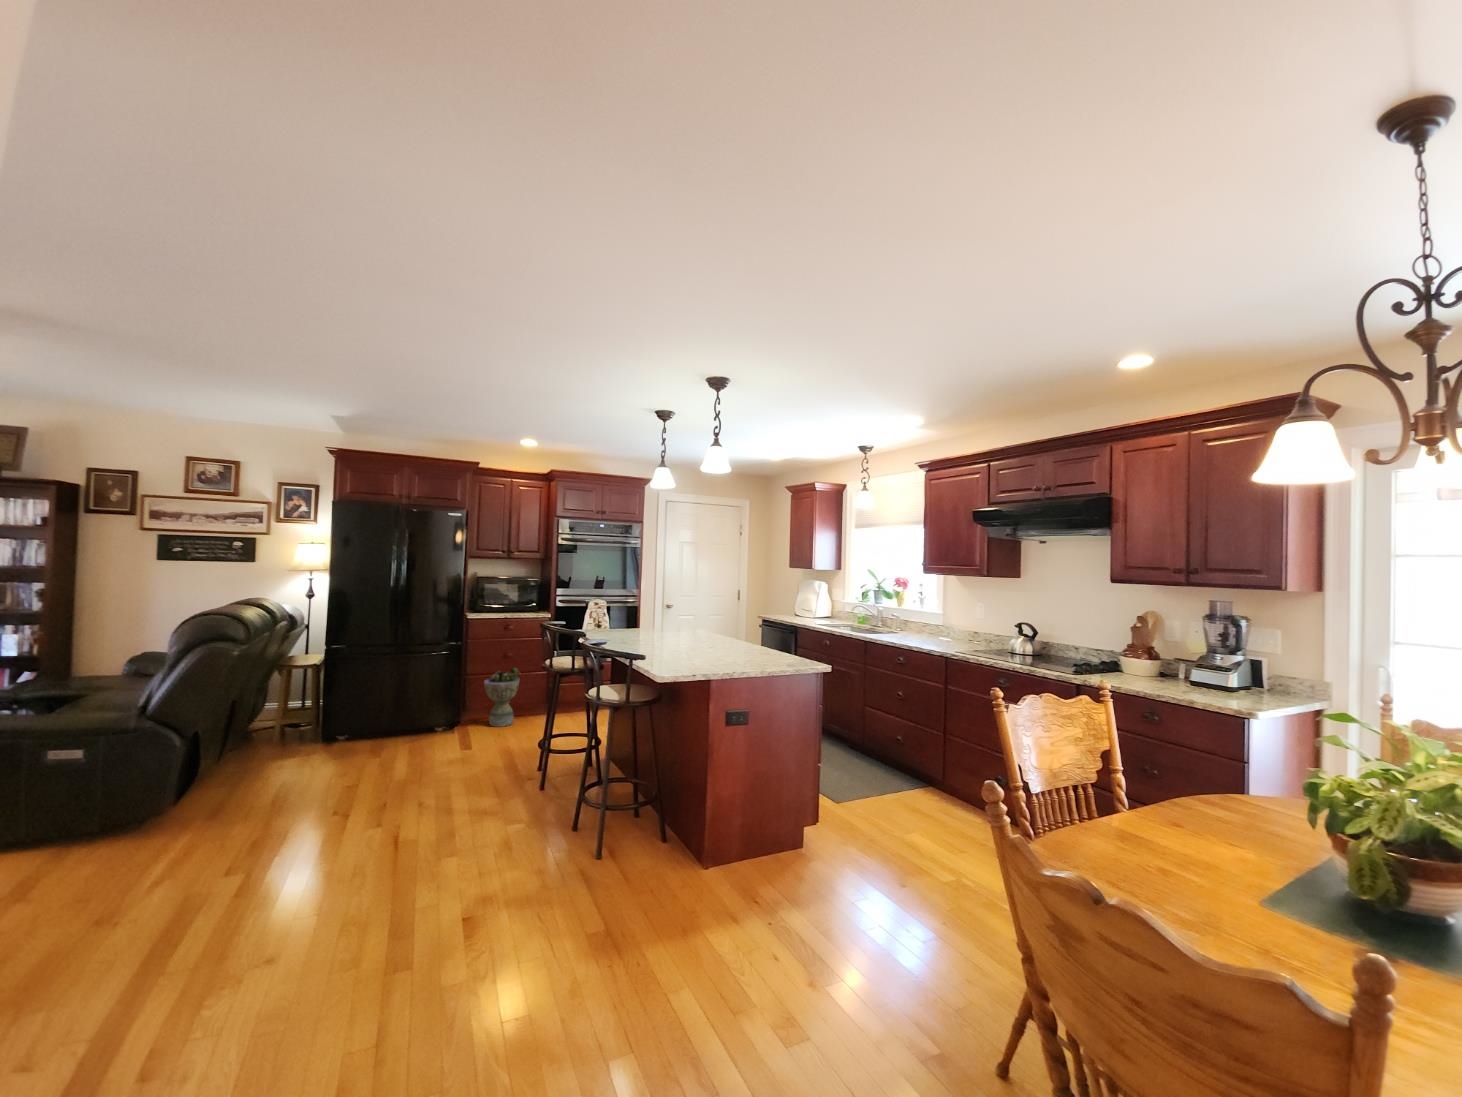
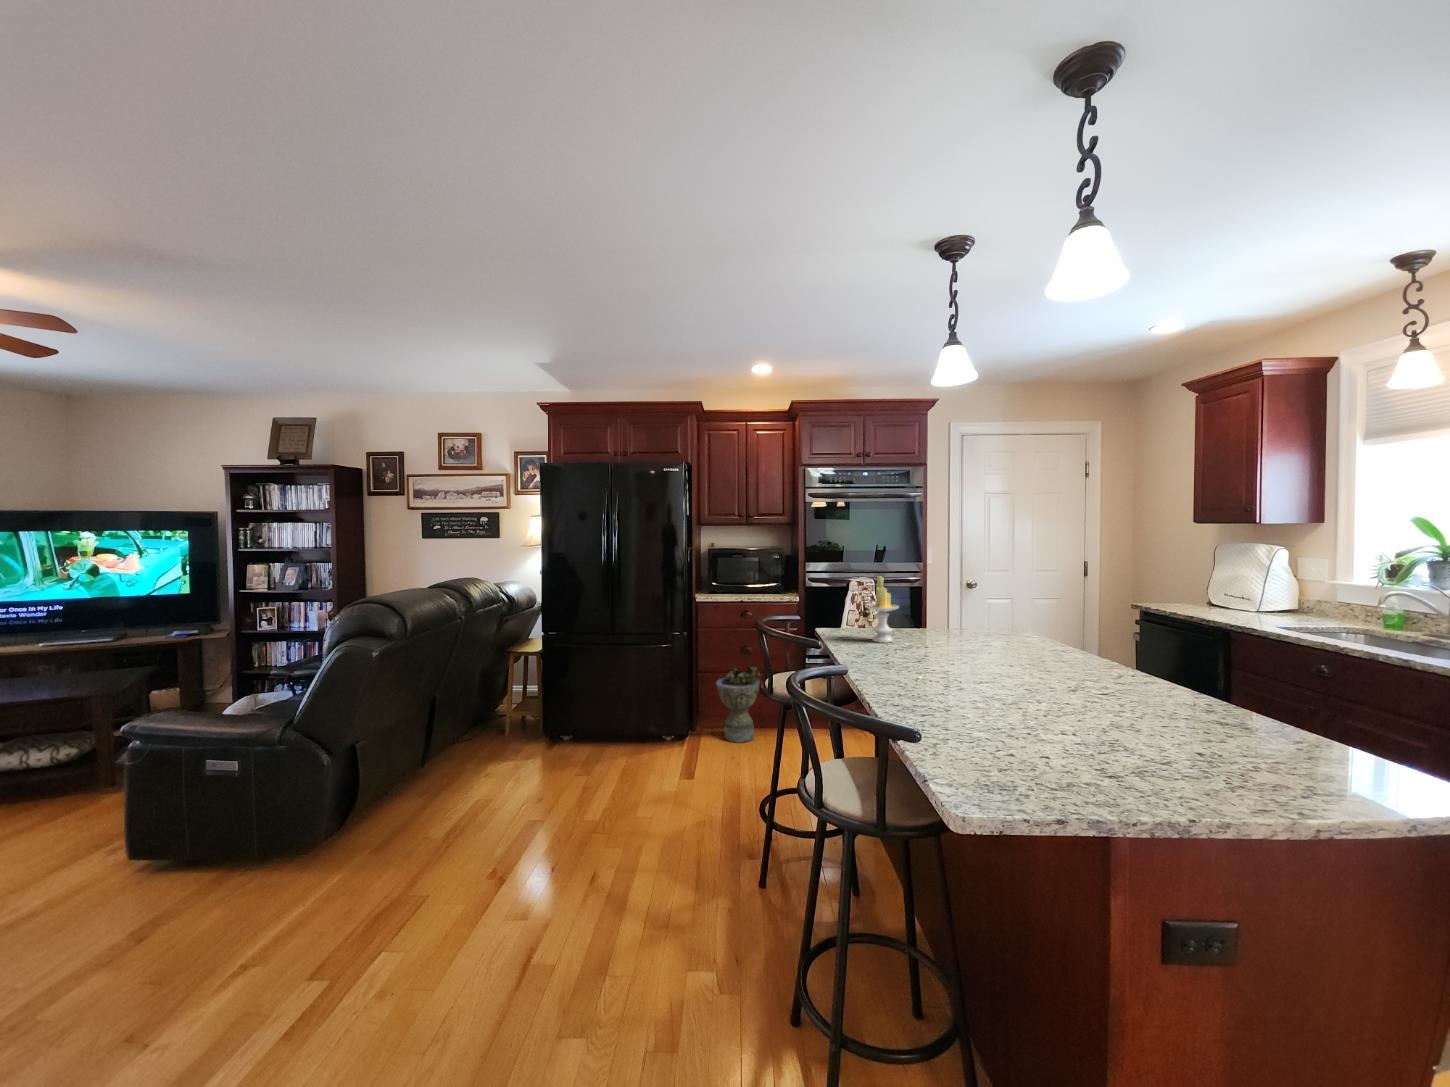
candle: none [614,595,633,634] -> present [866,576,899,643]

